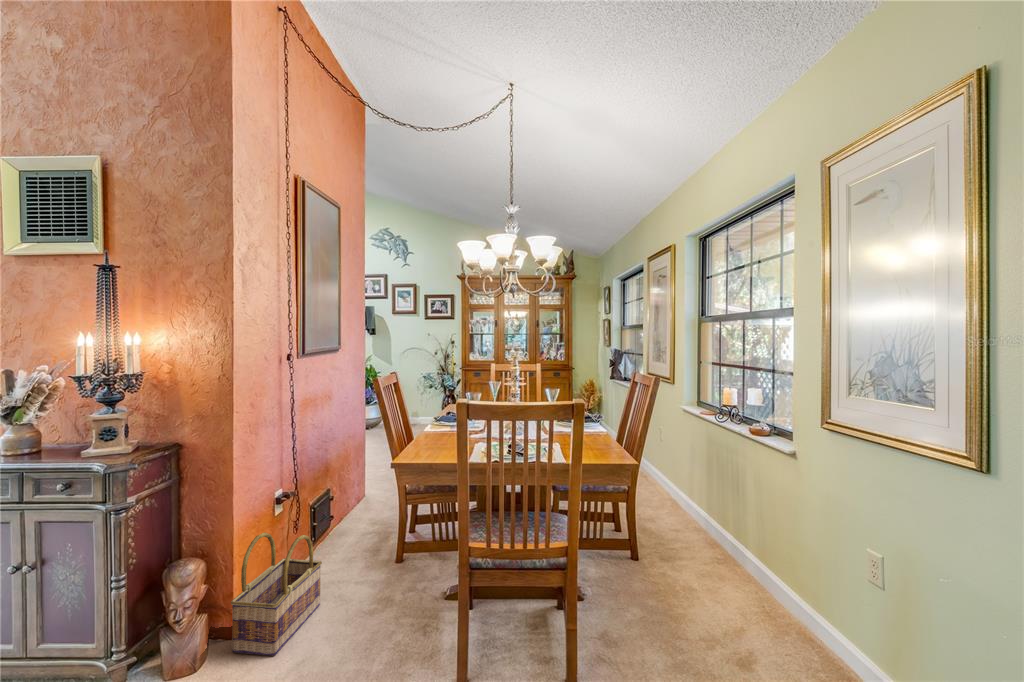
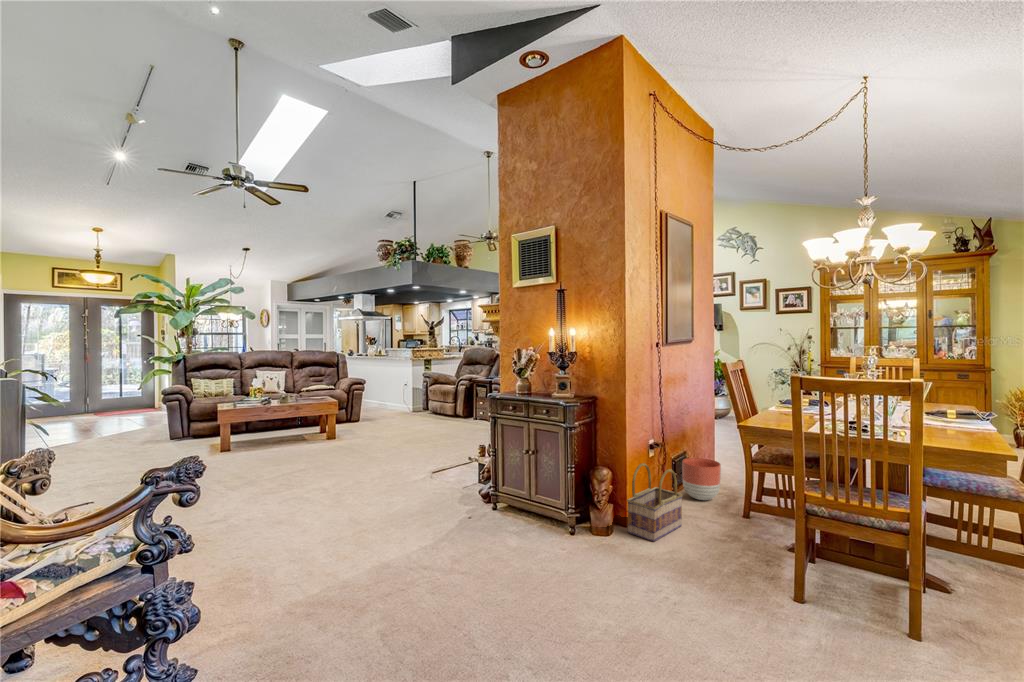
planter: none [325,493,372,548] -> present [682,458,721,500]

